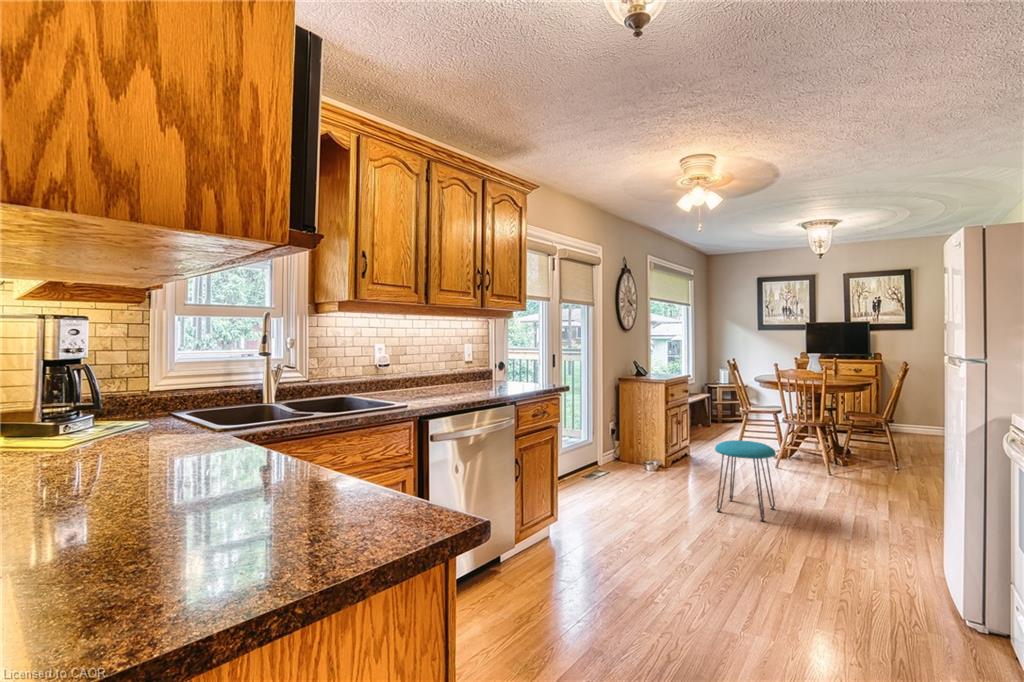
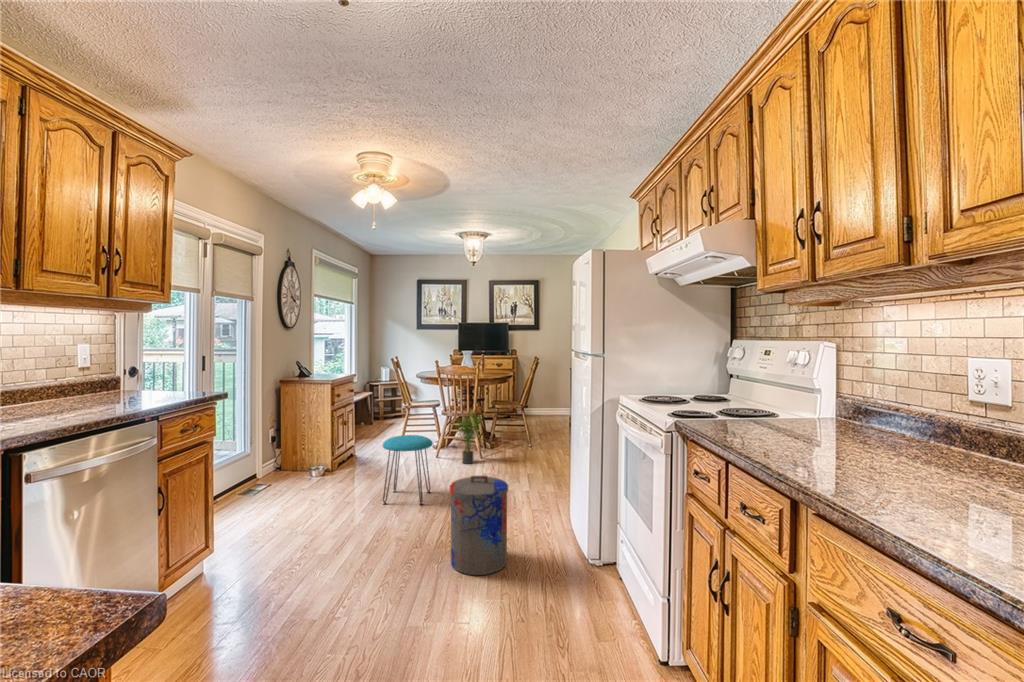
potted plant: none [801,417,851,485] -> present [458,412,480,464]
trash can: none [796,498,888,631] -> present [450,476,508,575]

